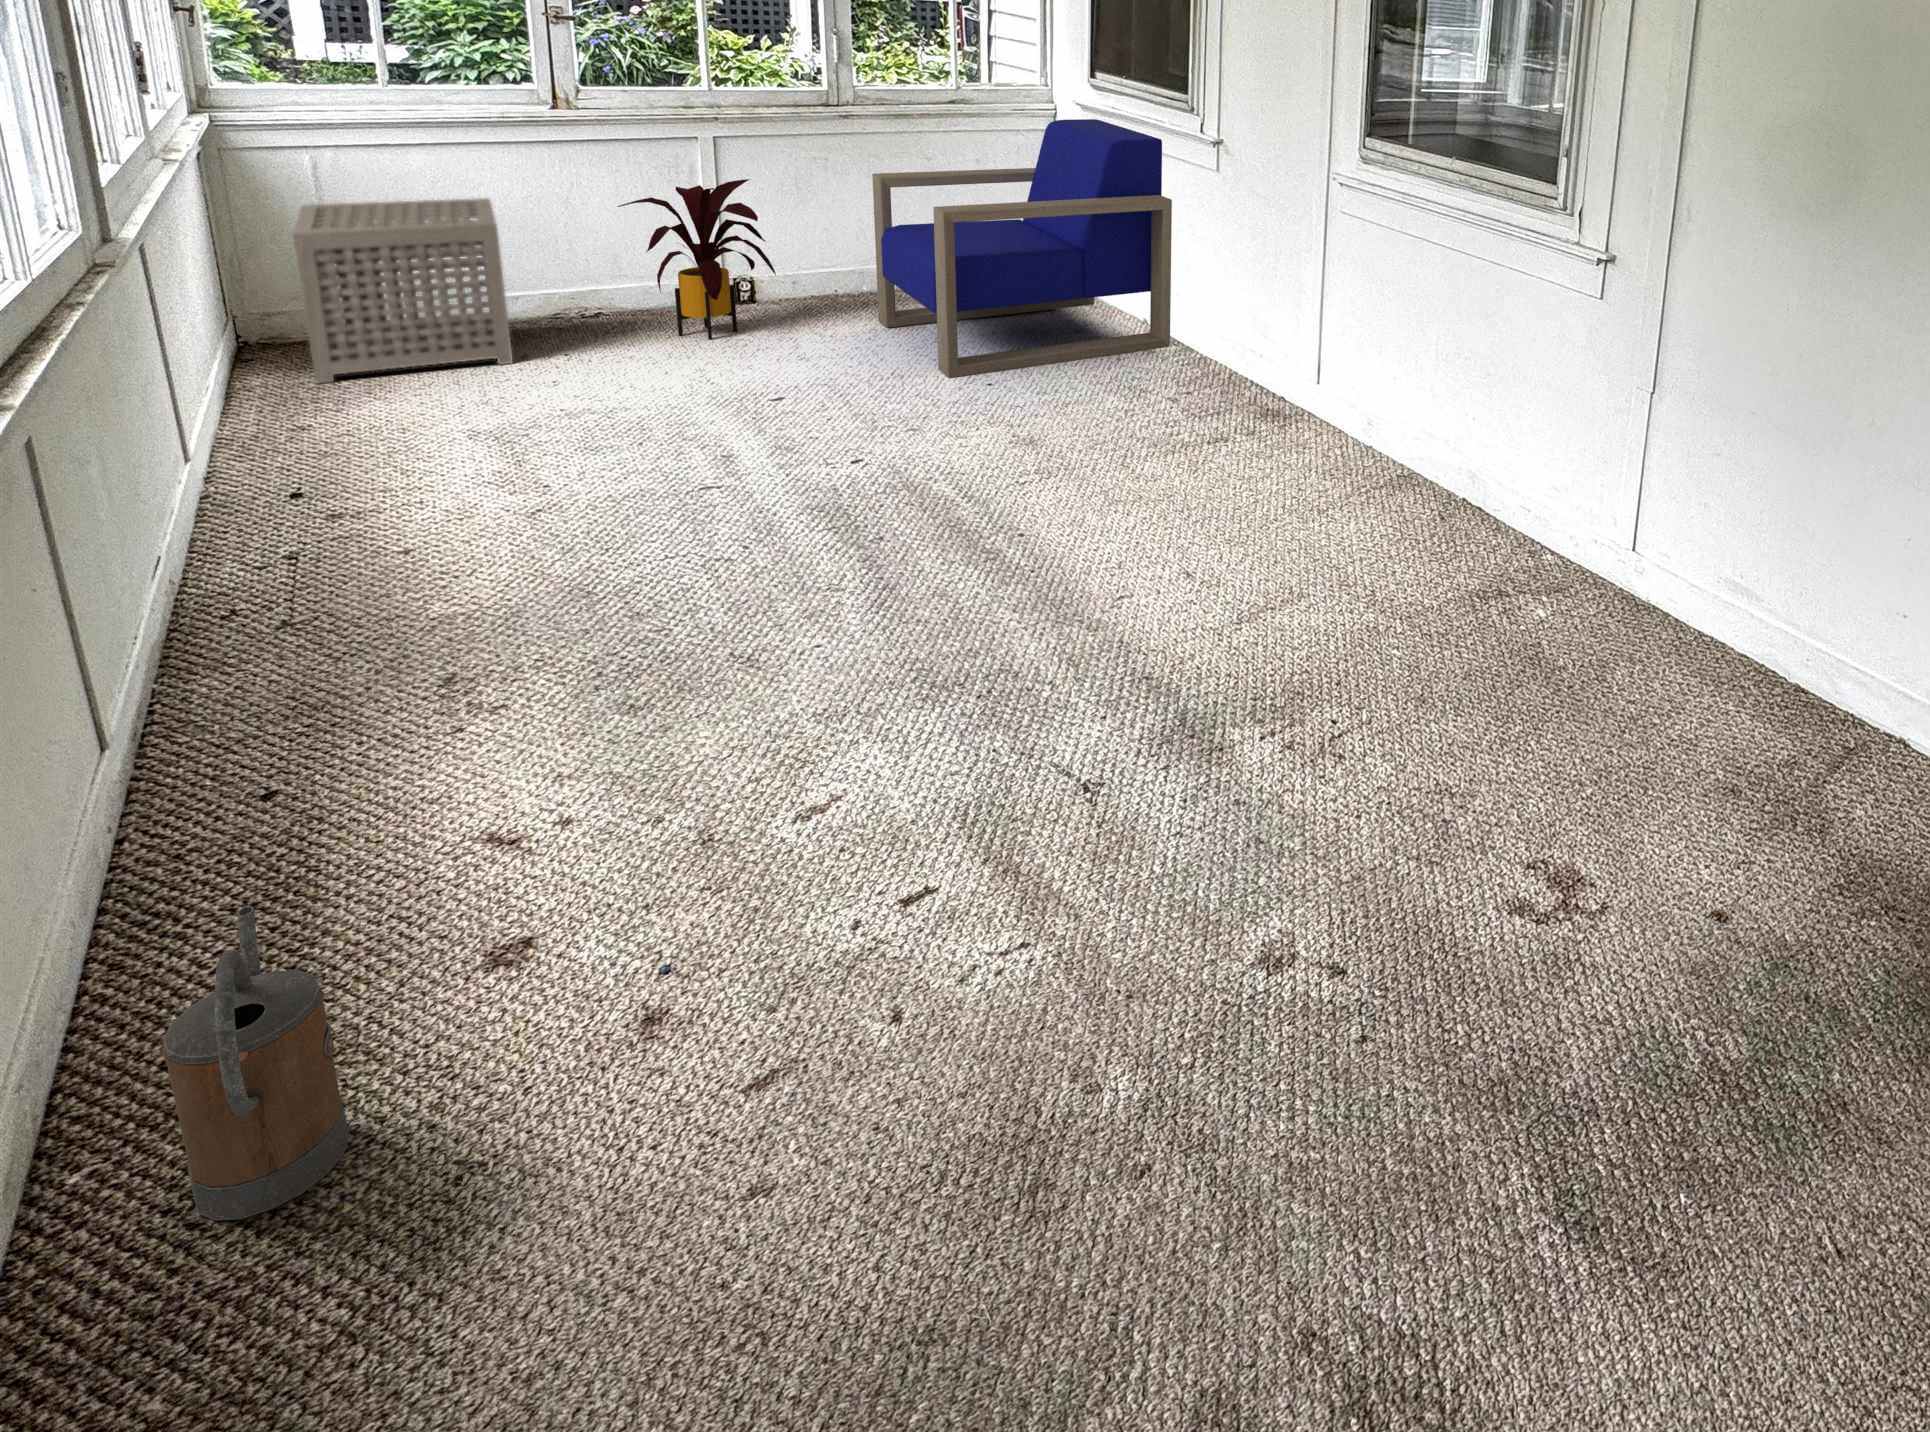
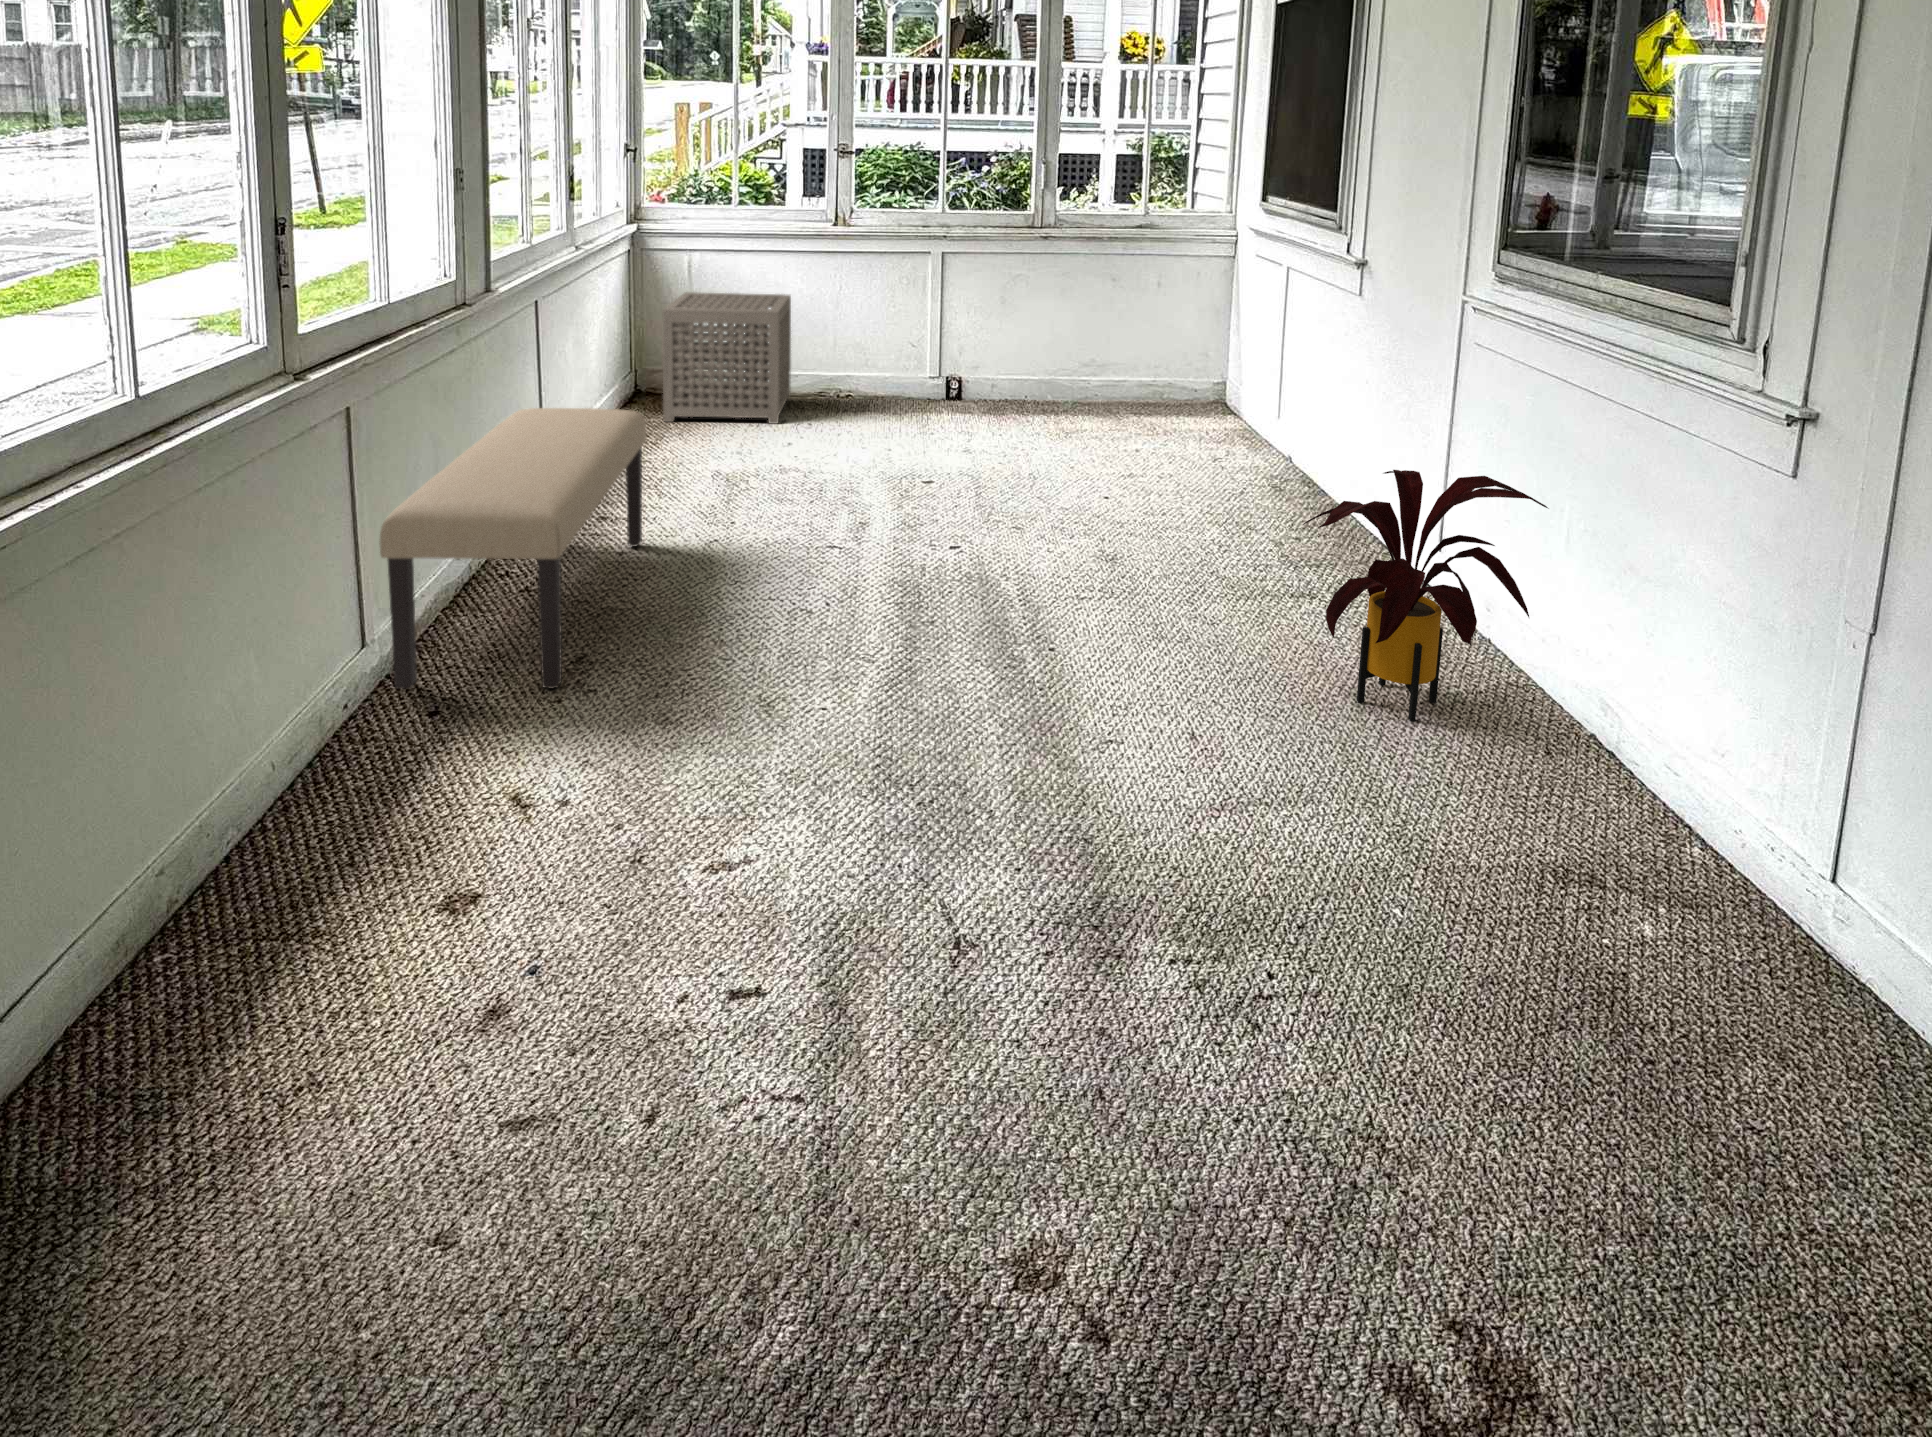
armchair: present [872,119,1172,378] -> none [1045,244,1310,484]
house plant: present [618,179,776,339] -> present [1303,470,1548,721]
bench: none [109,378,446,792] -> present [380,408,646,689]
watering can: present [162,906,349,1220] -> none [153,785,283,1049]

